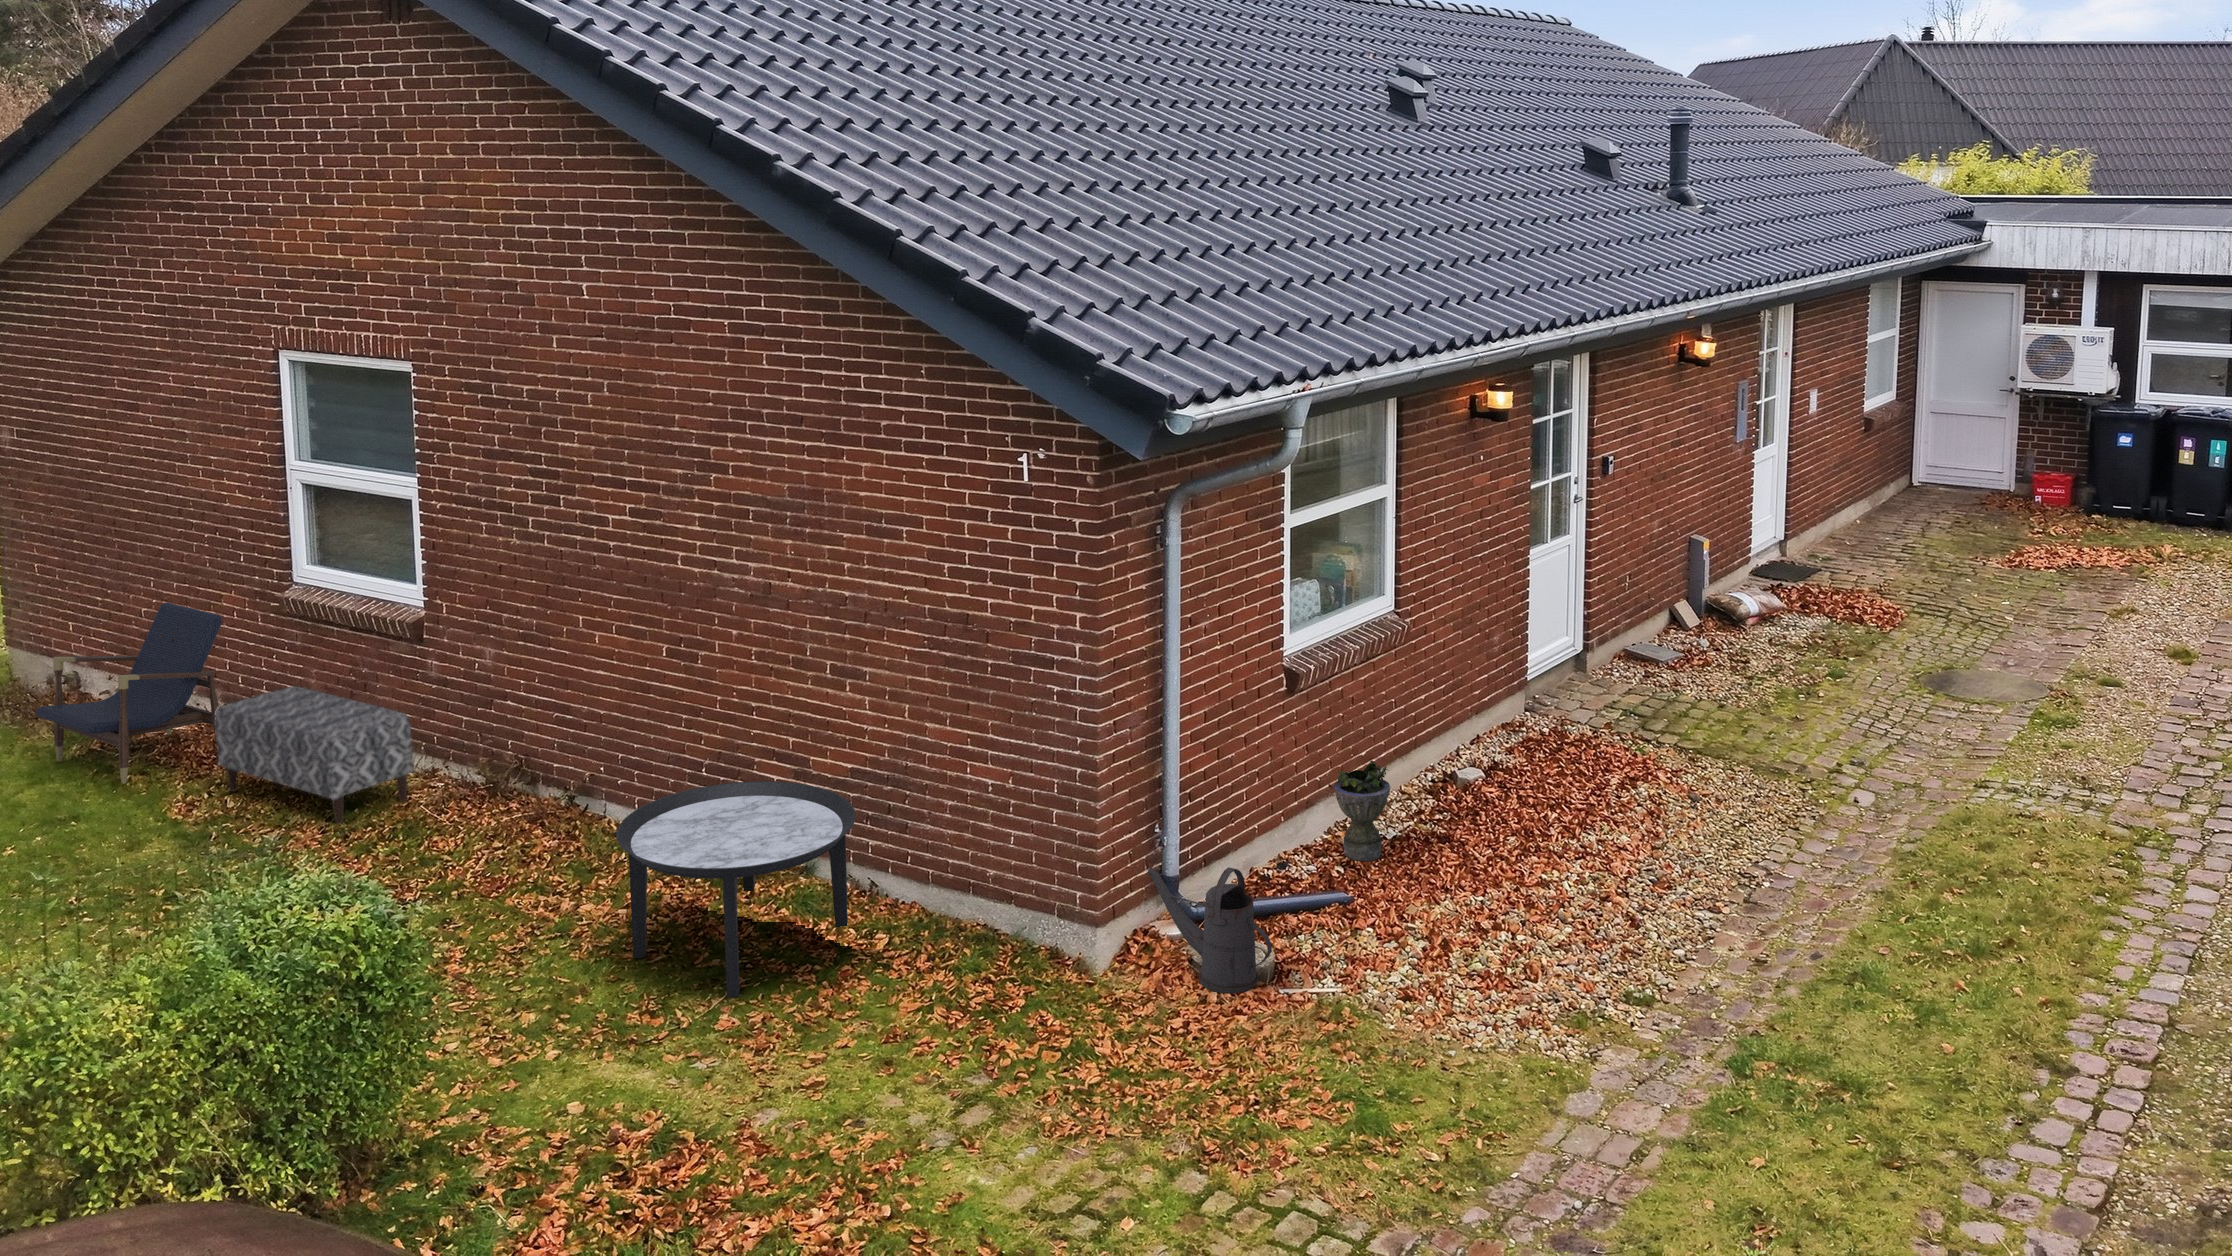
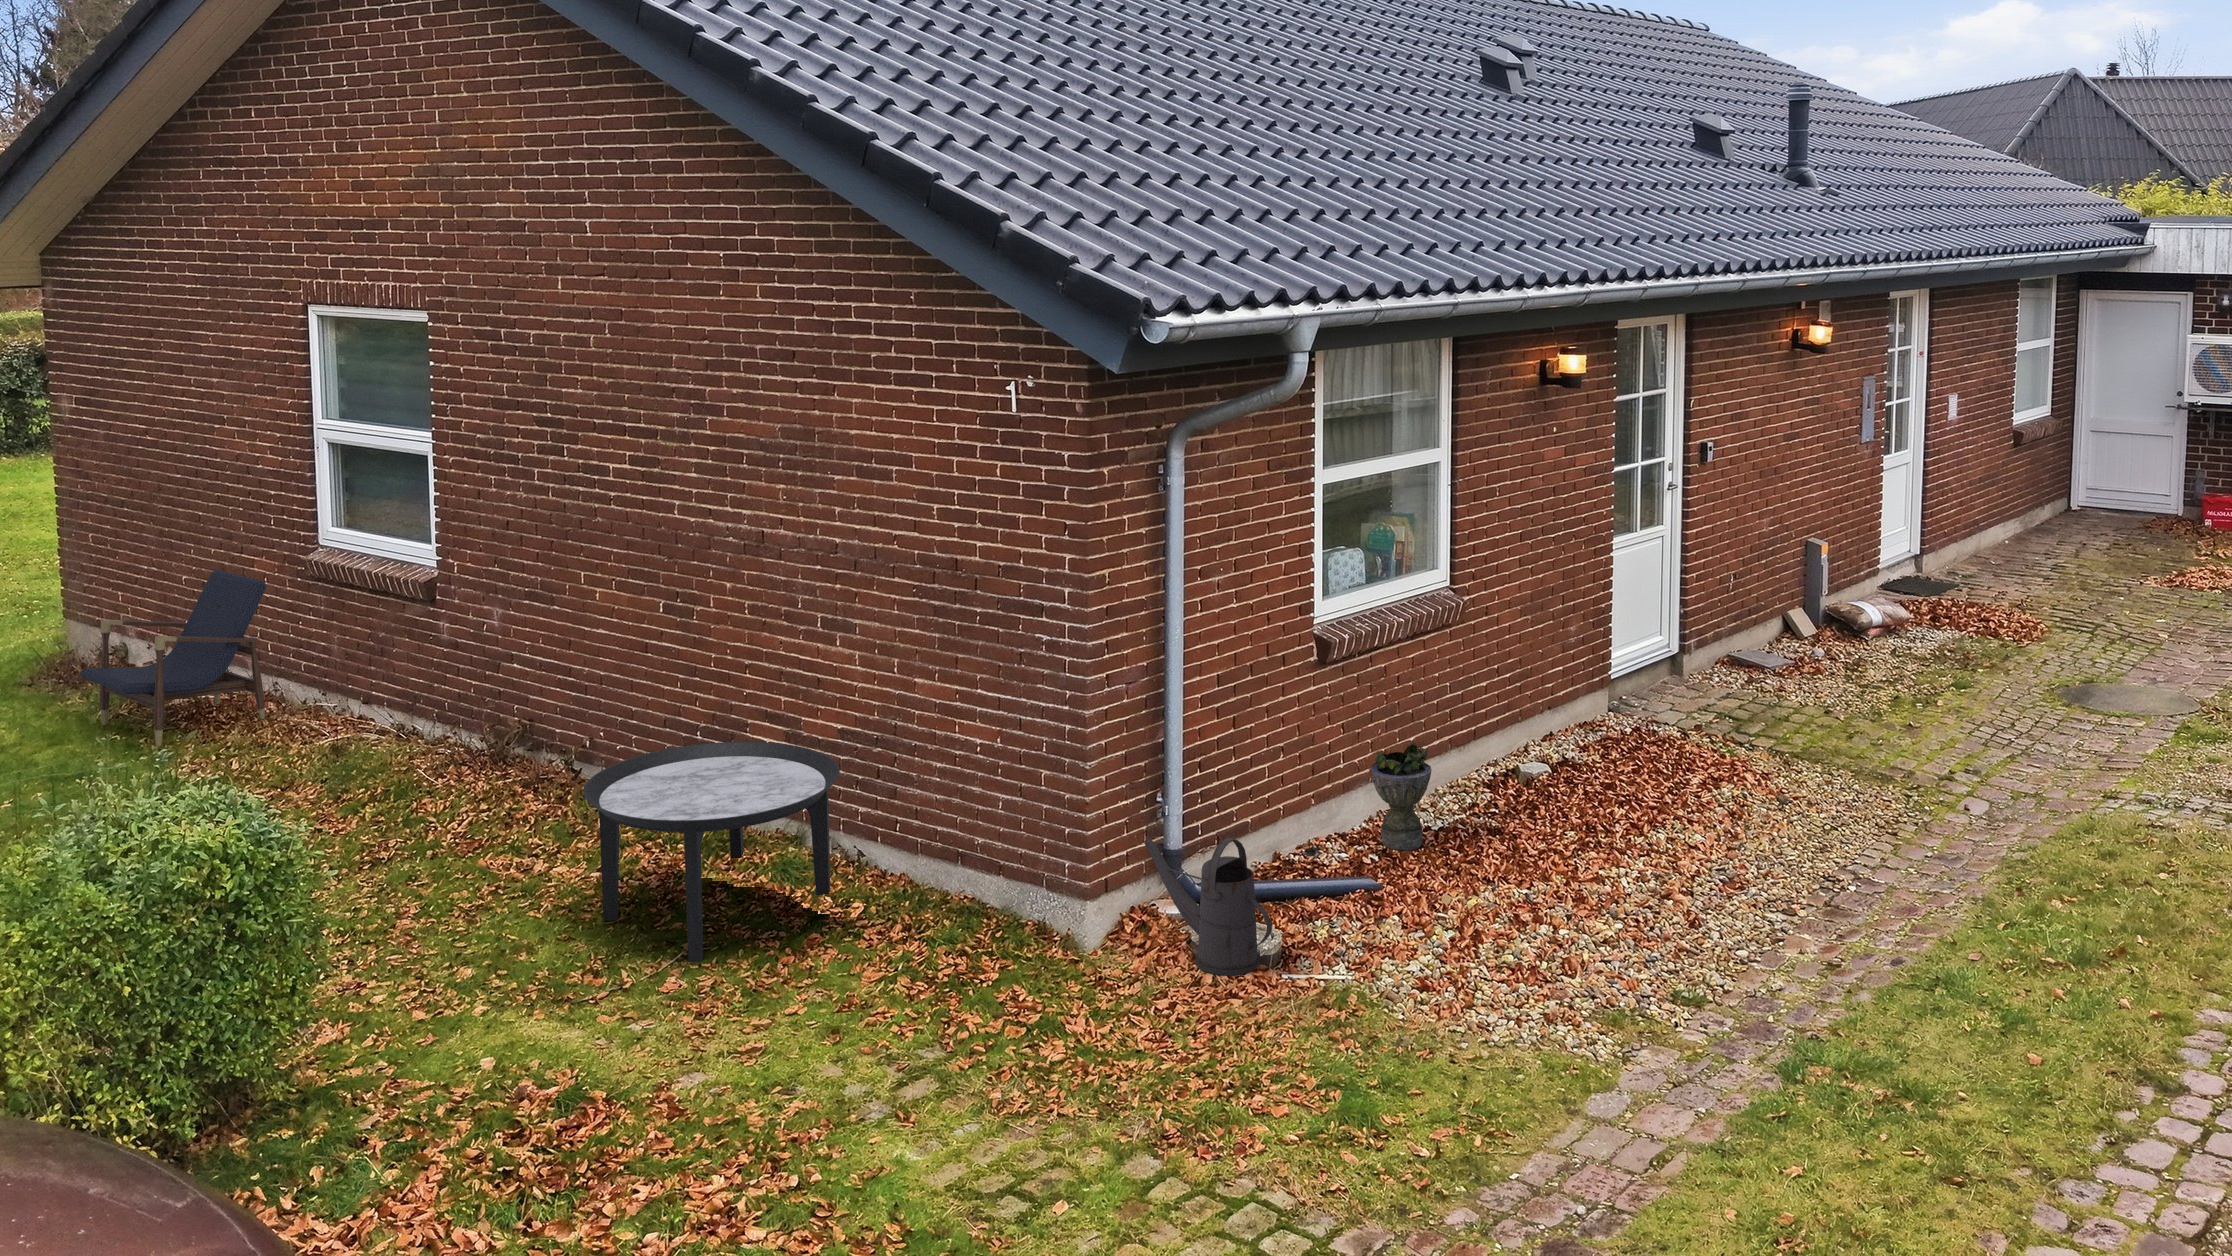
bench: present [215,686,414,824] -> none [243,652,434,788]

